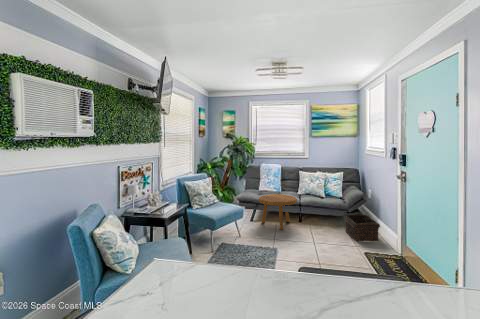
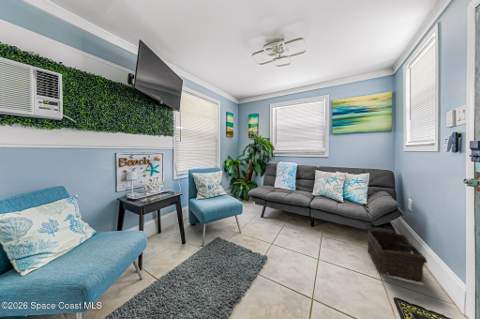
footstool: present [259,194,297,230] -> none [264,193,305,234]

